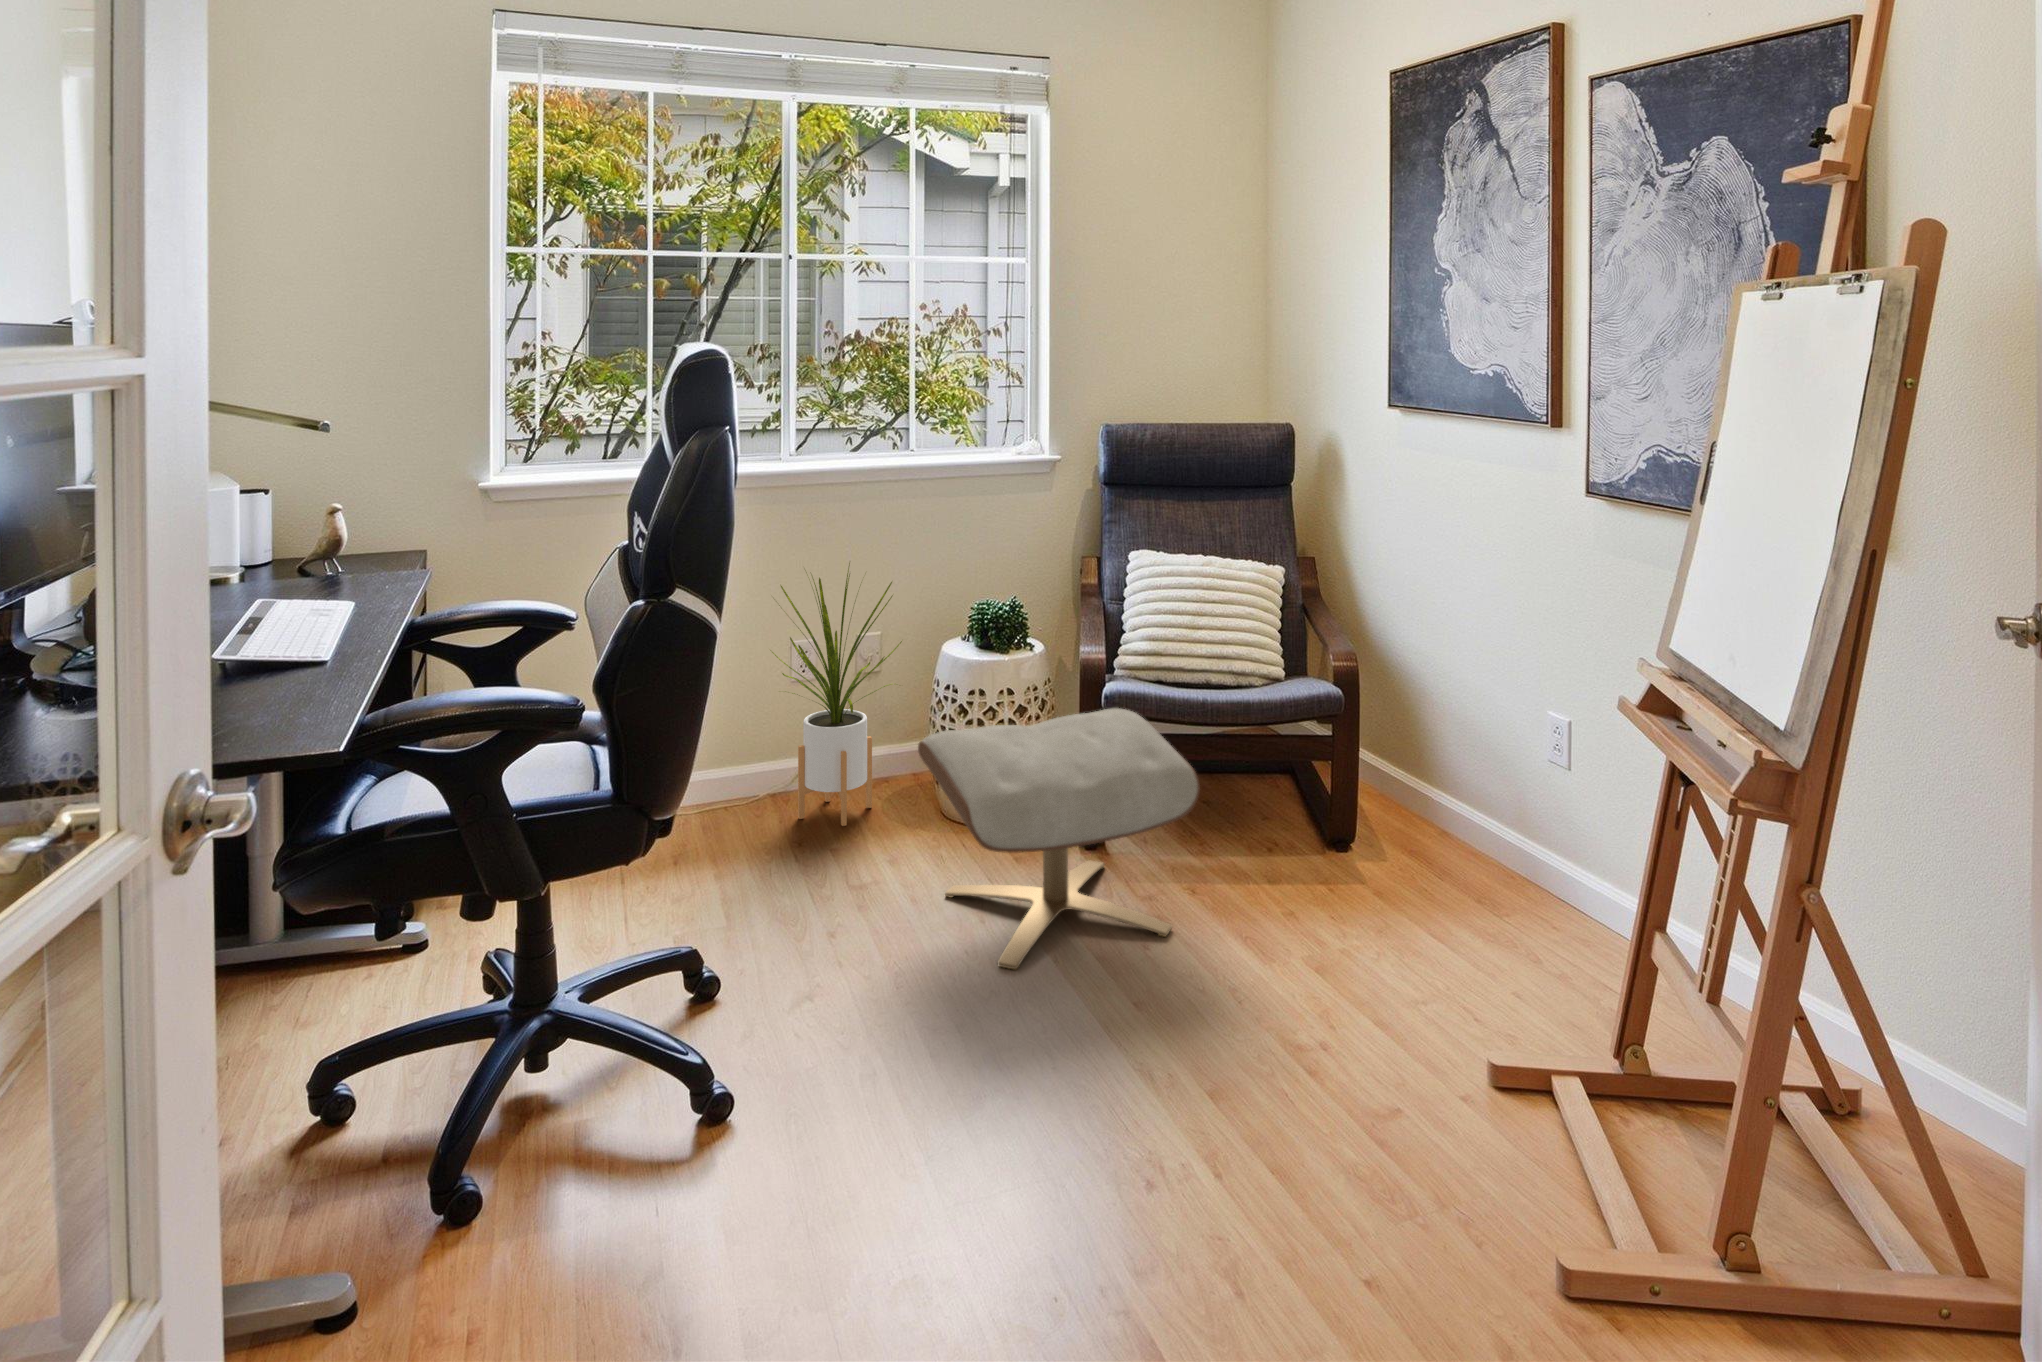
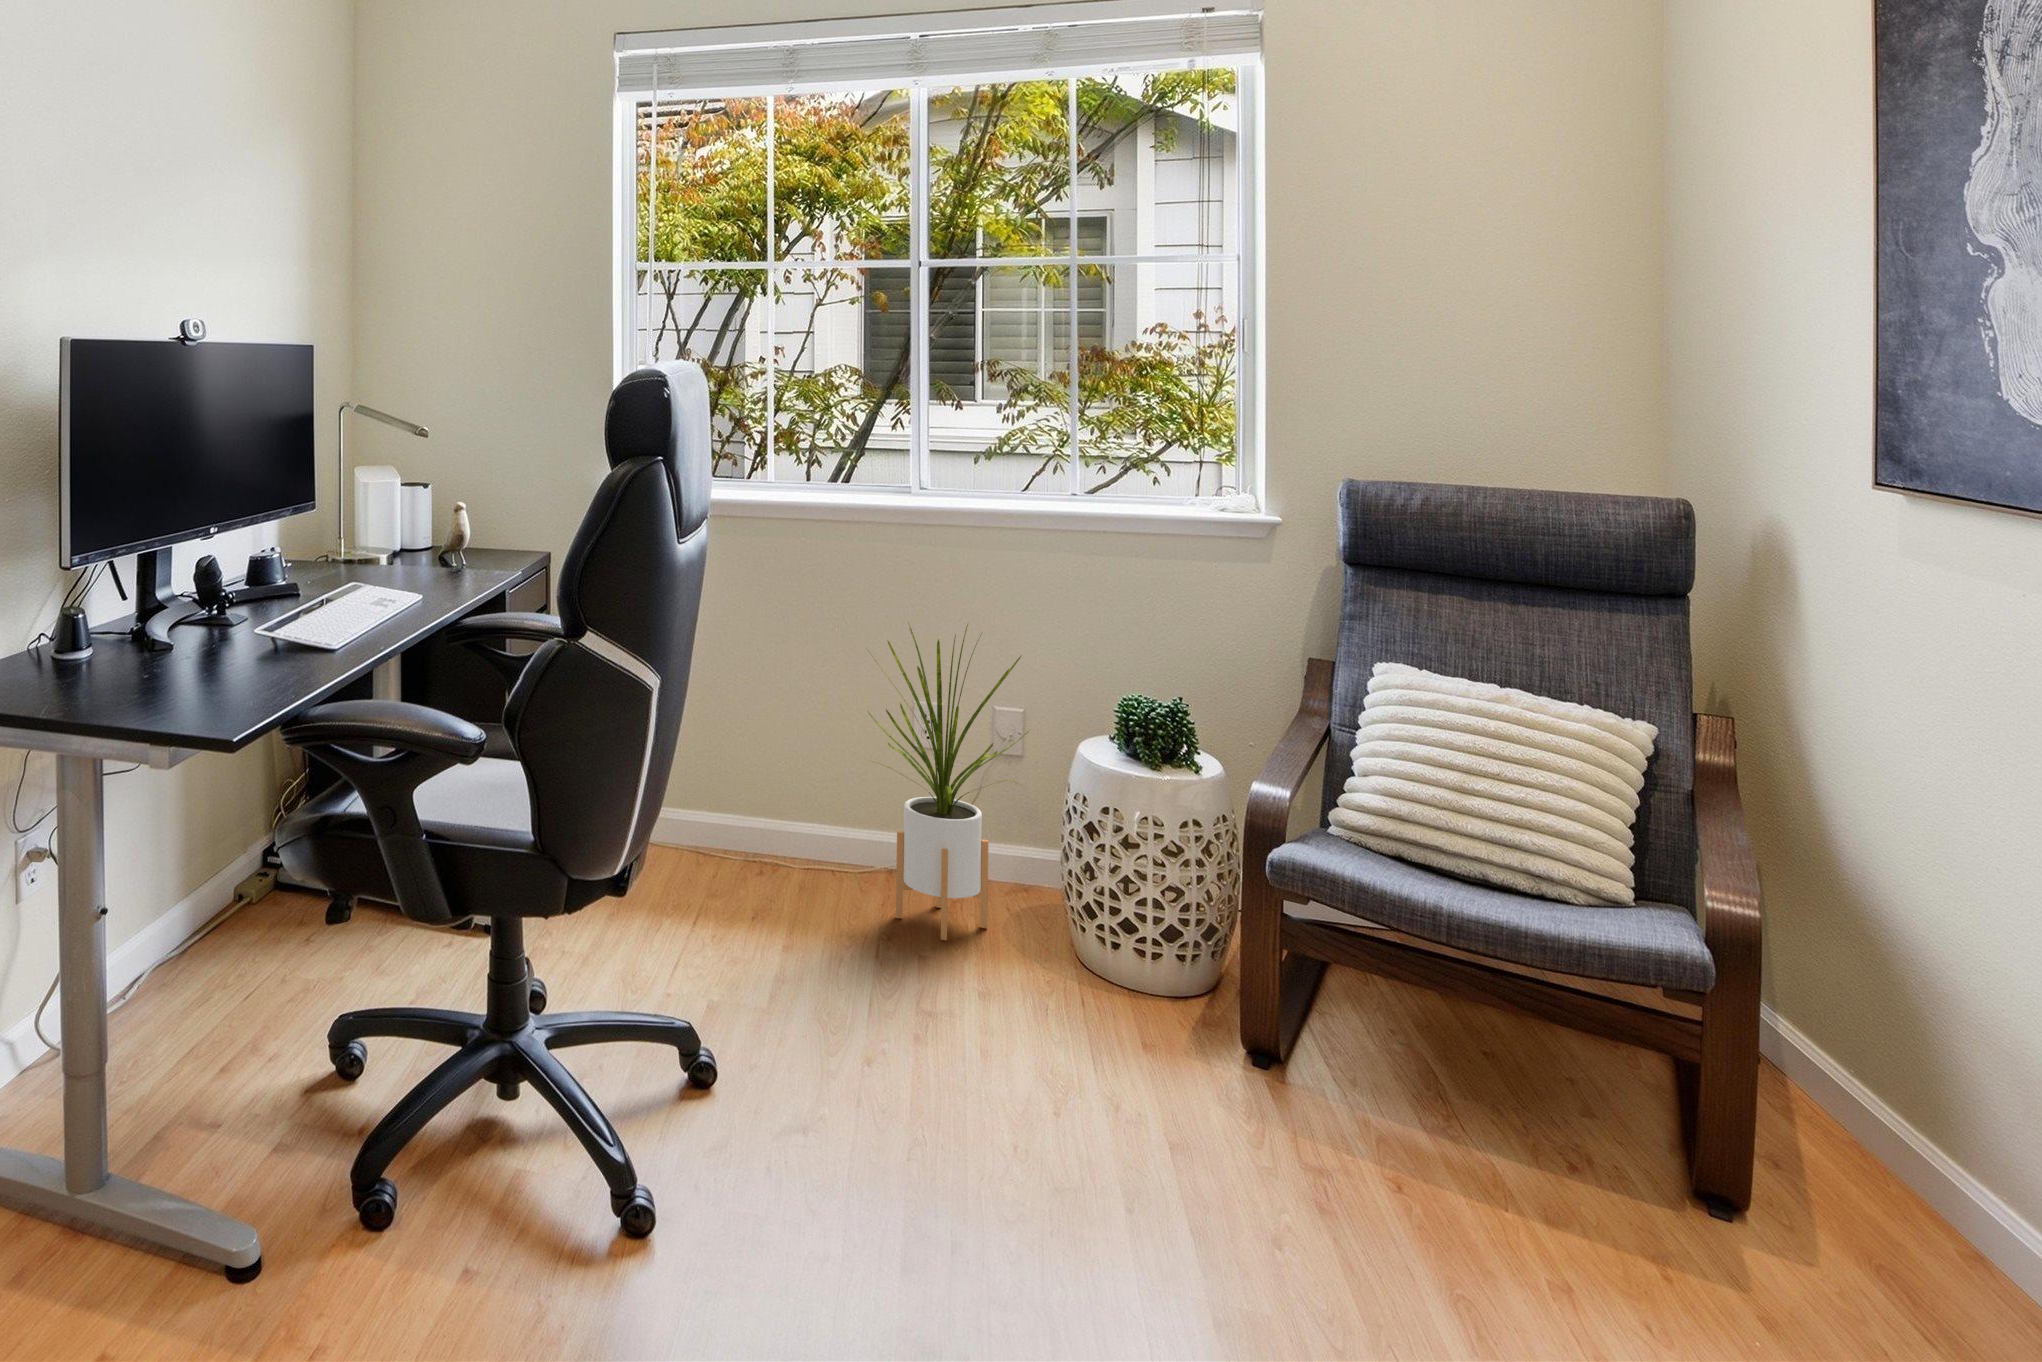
ottoman: present [918,708,1200,969] -> none [993,846,1404,1232]

